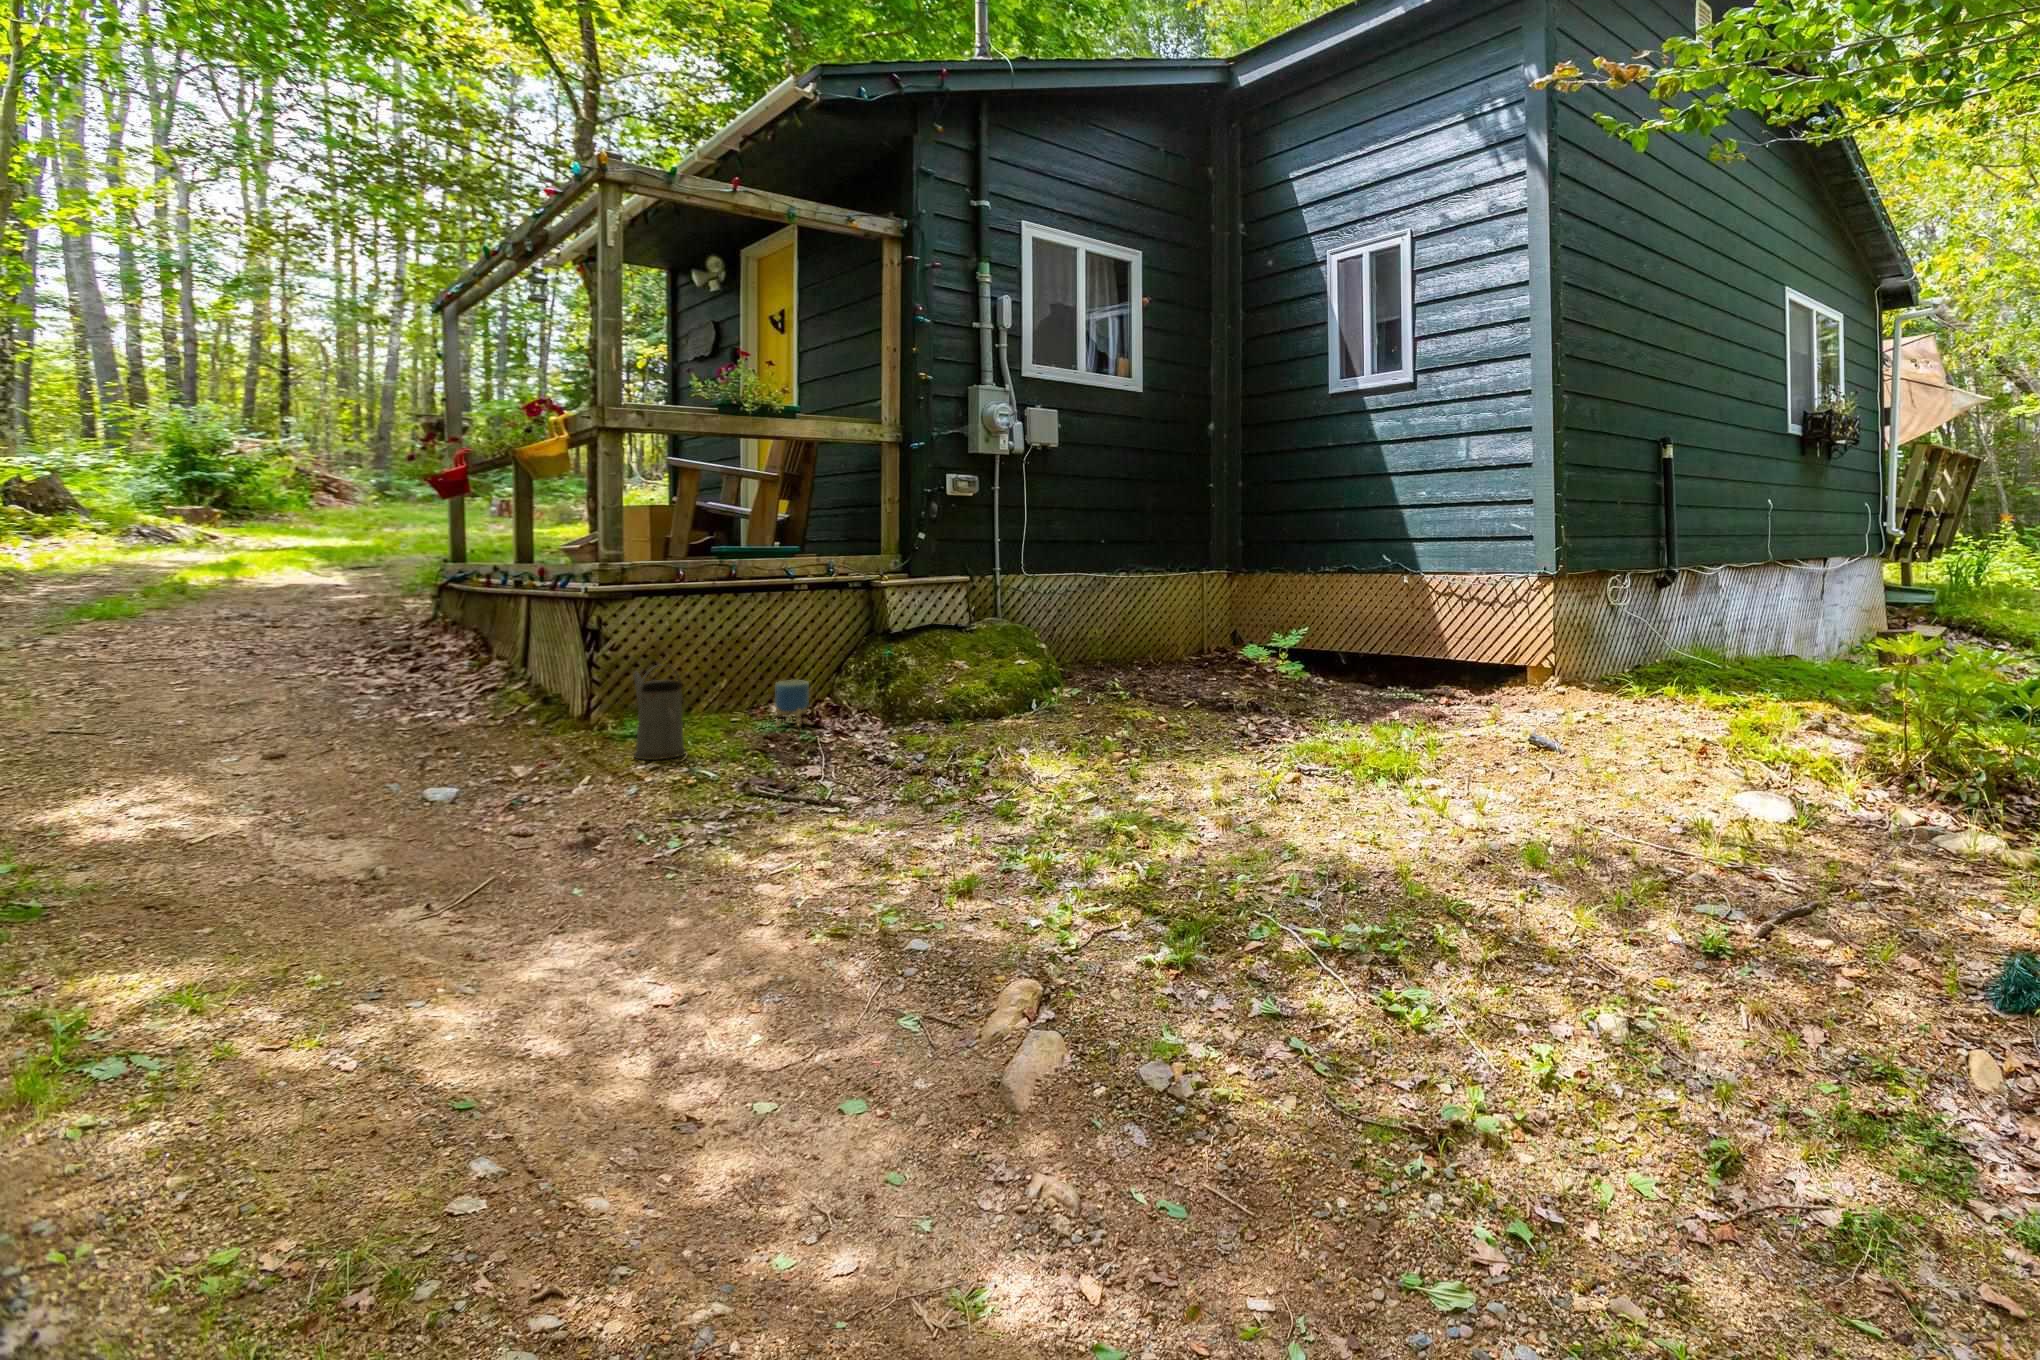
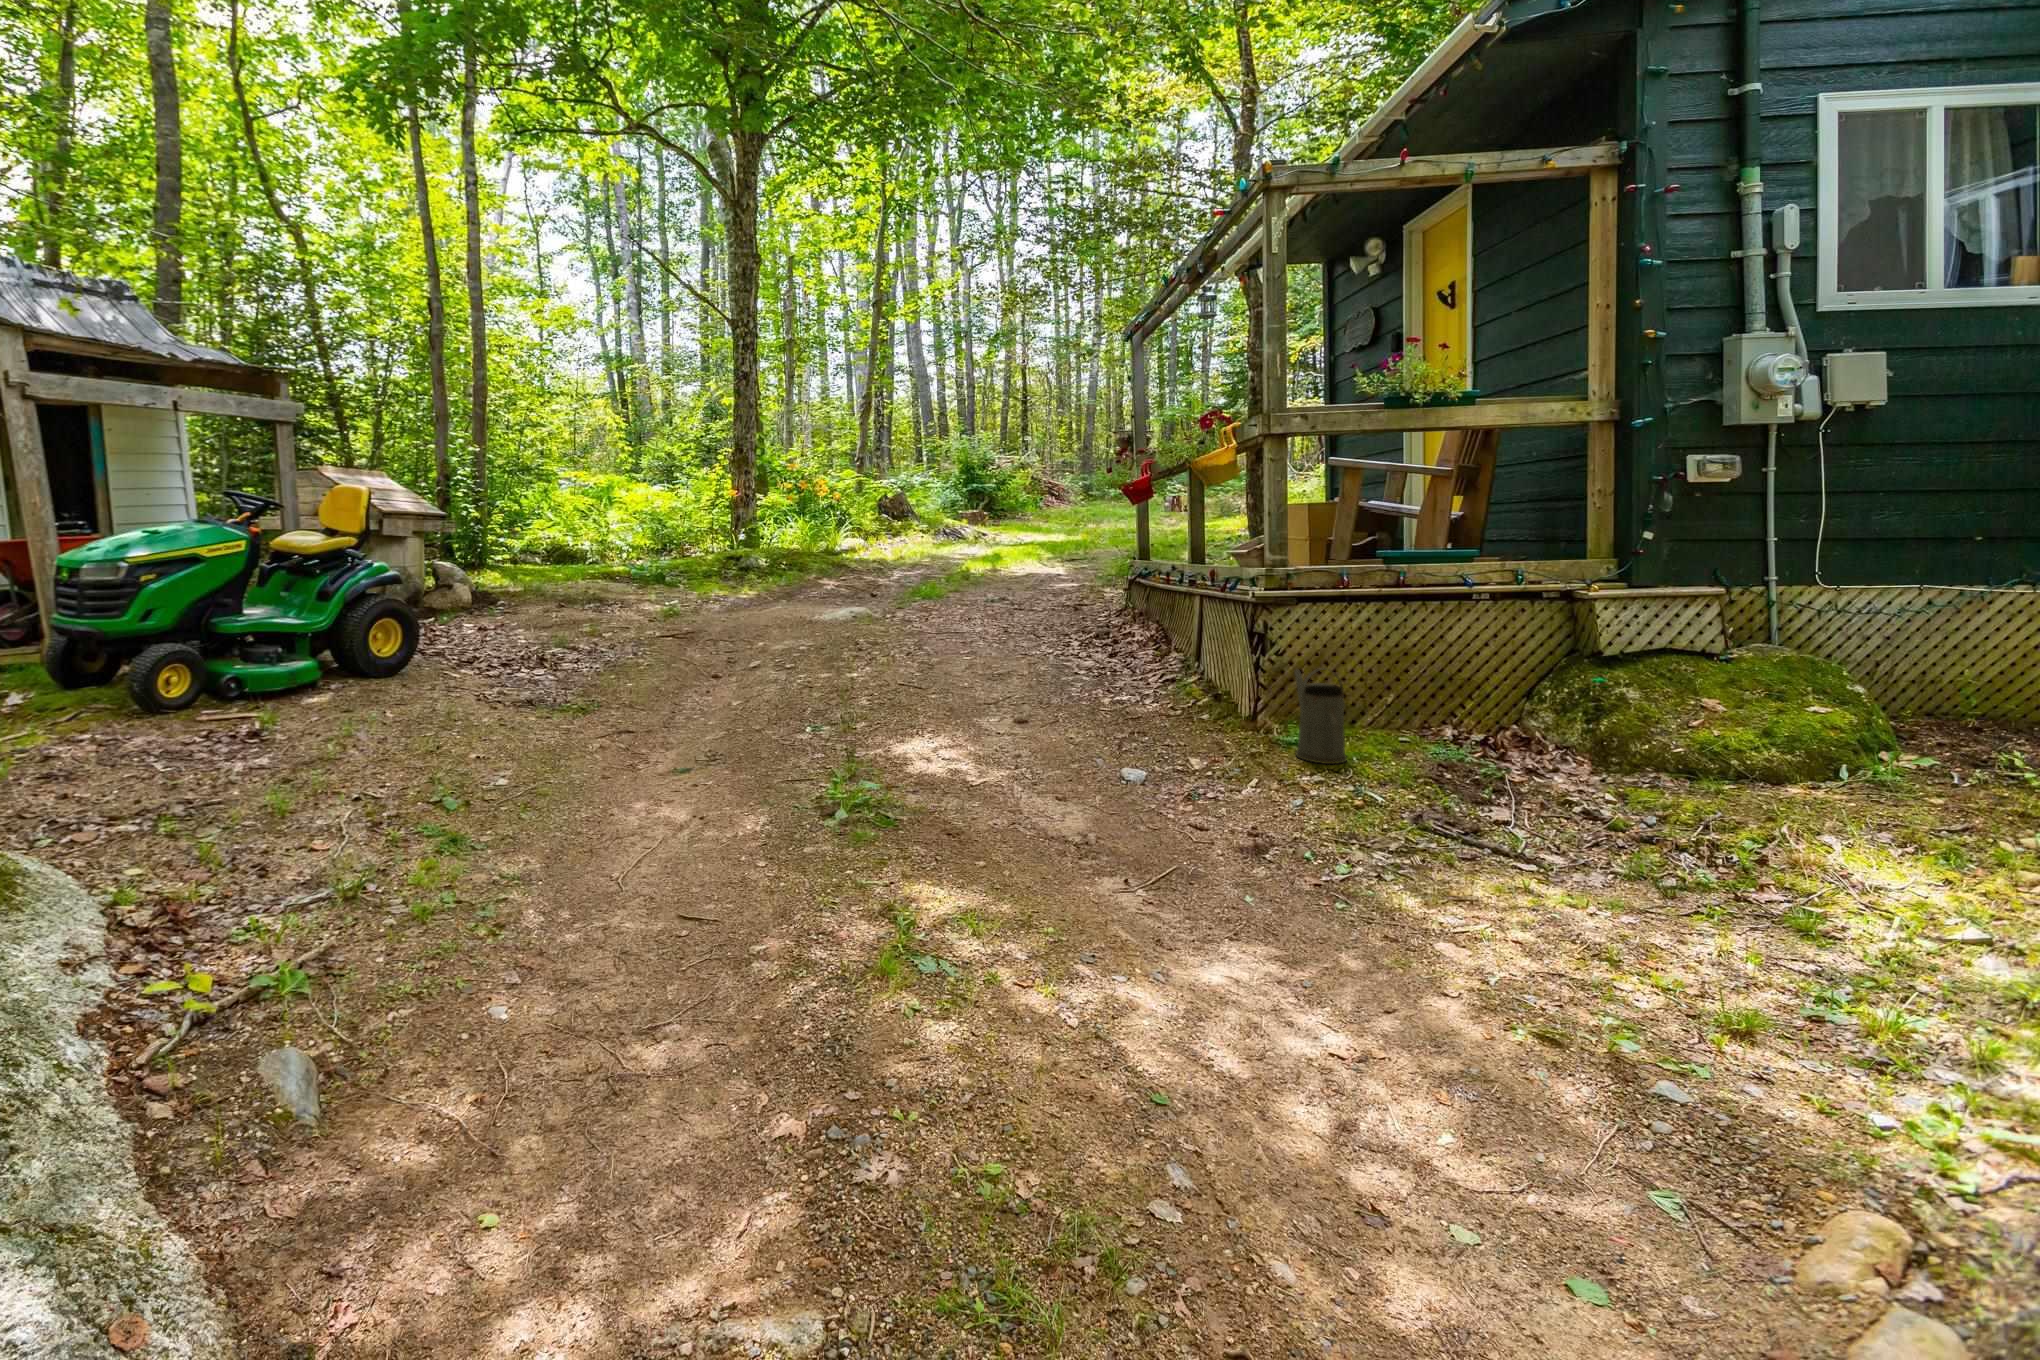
planter: present [775,680,809,727] -> none [1444,693,1485,747]

